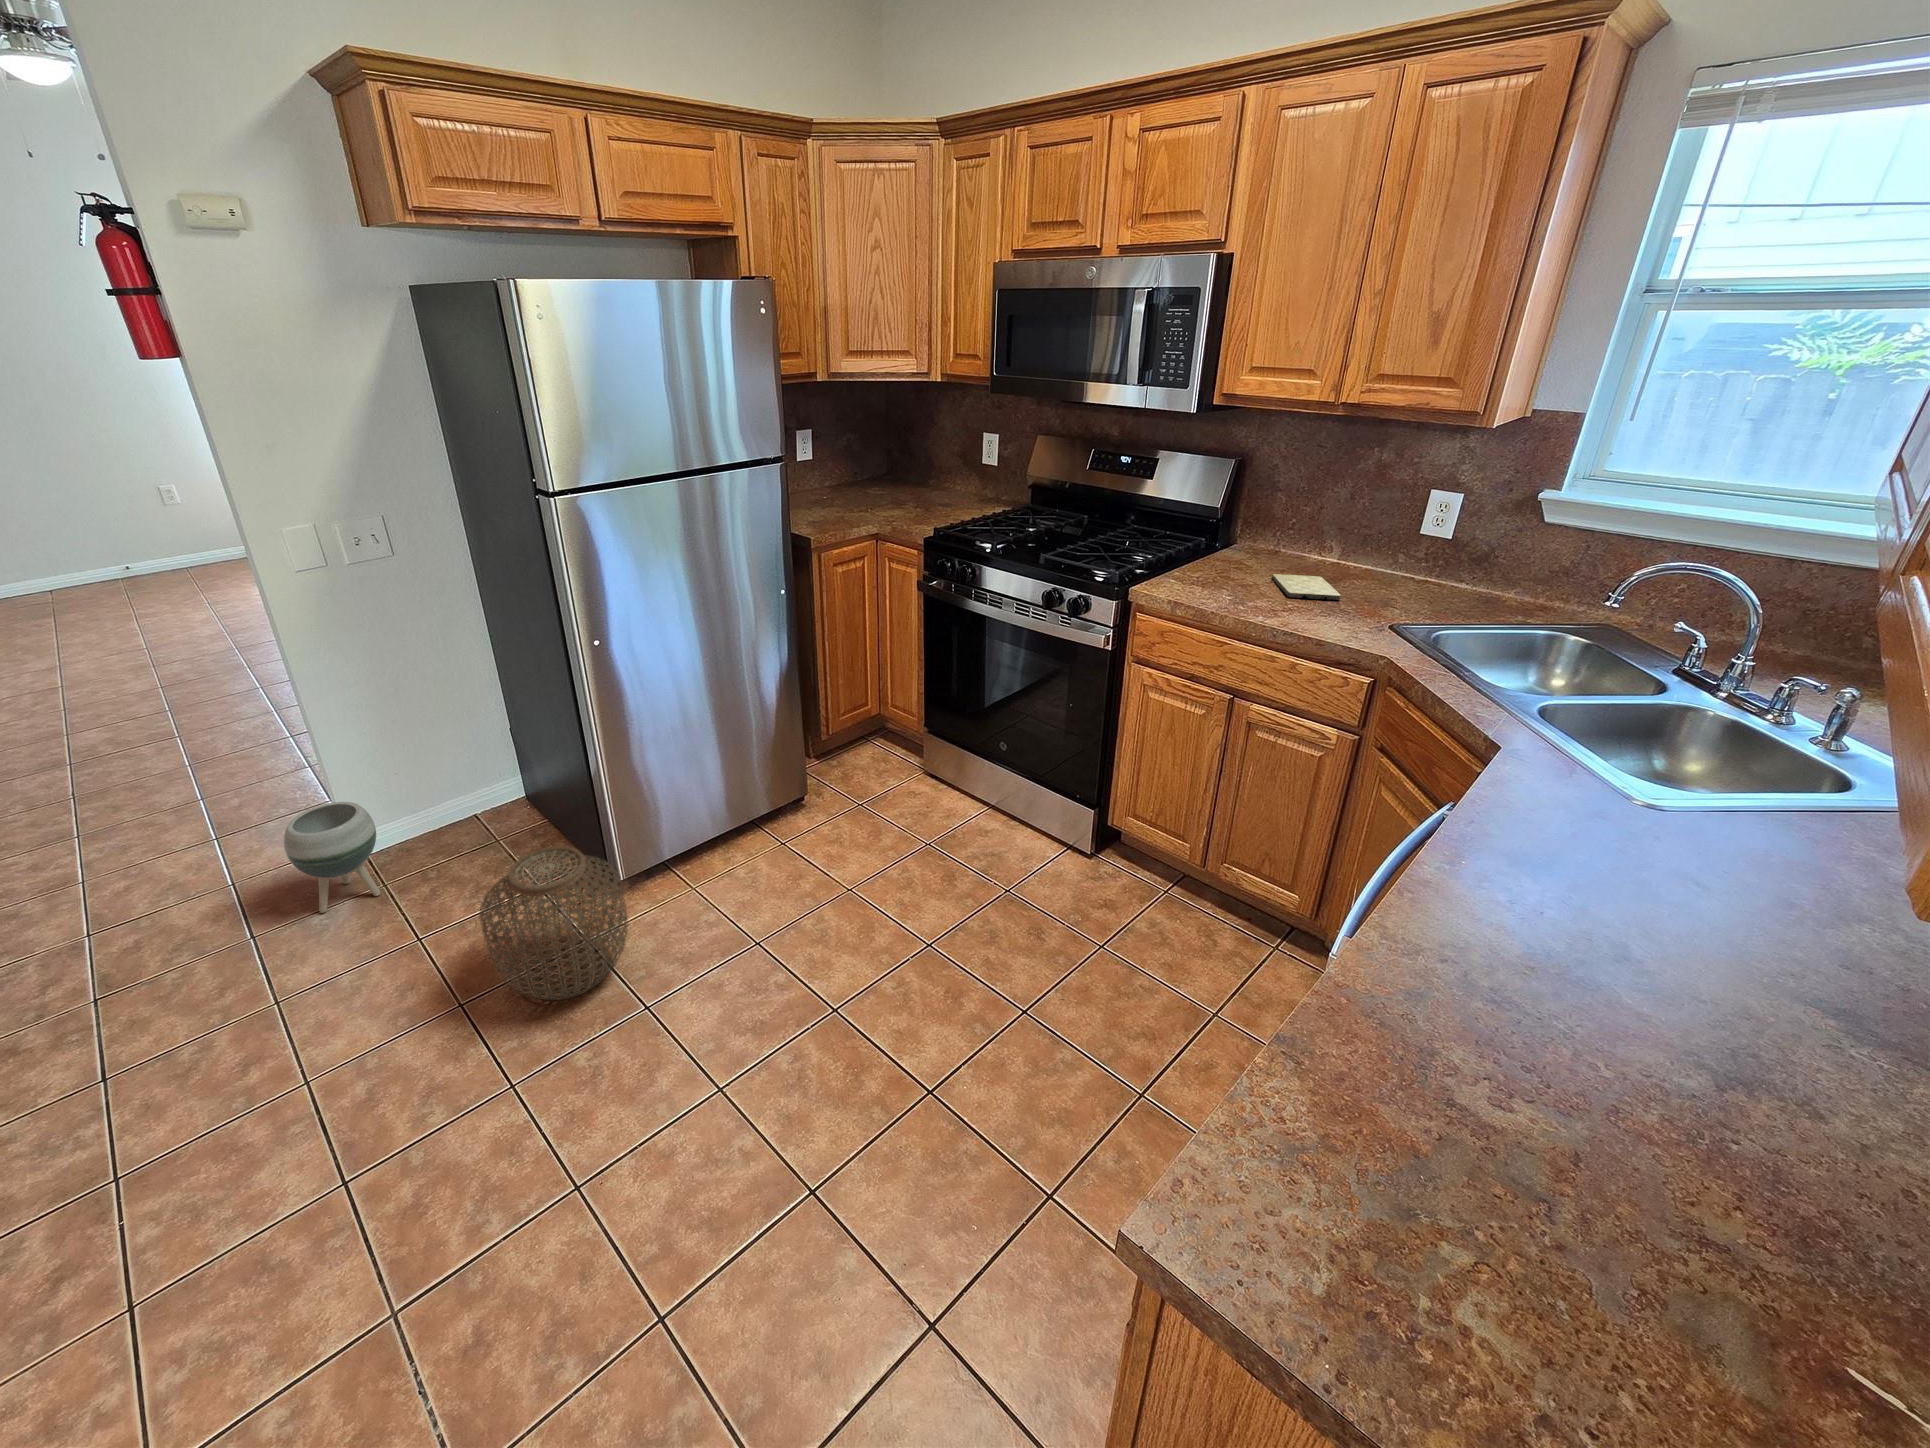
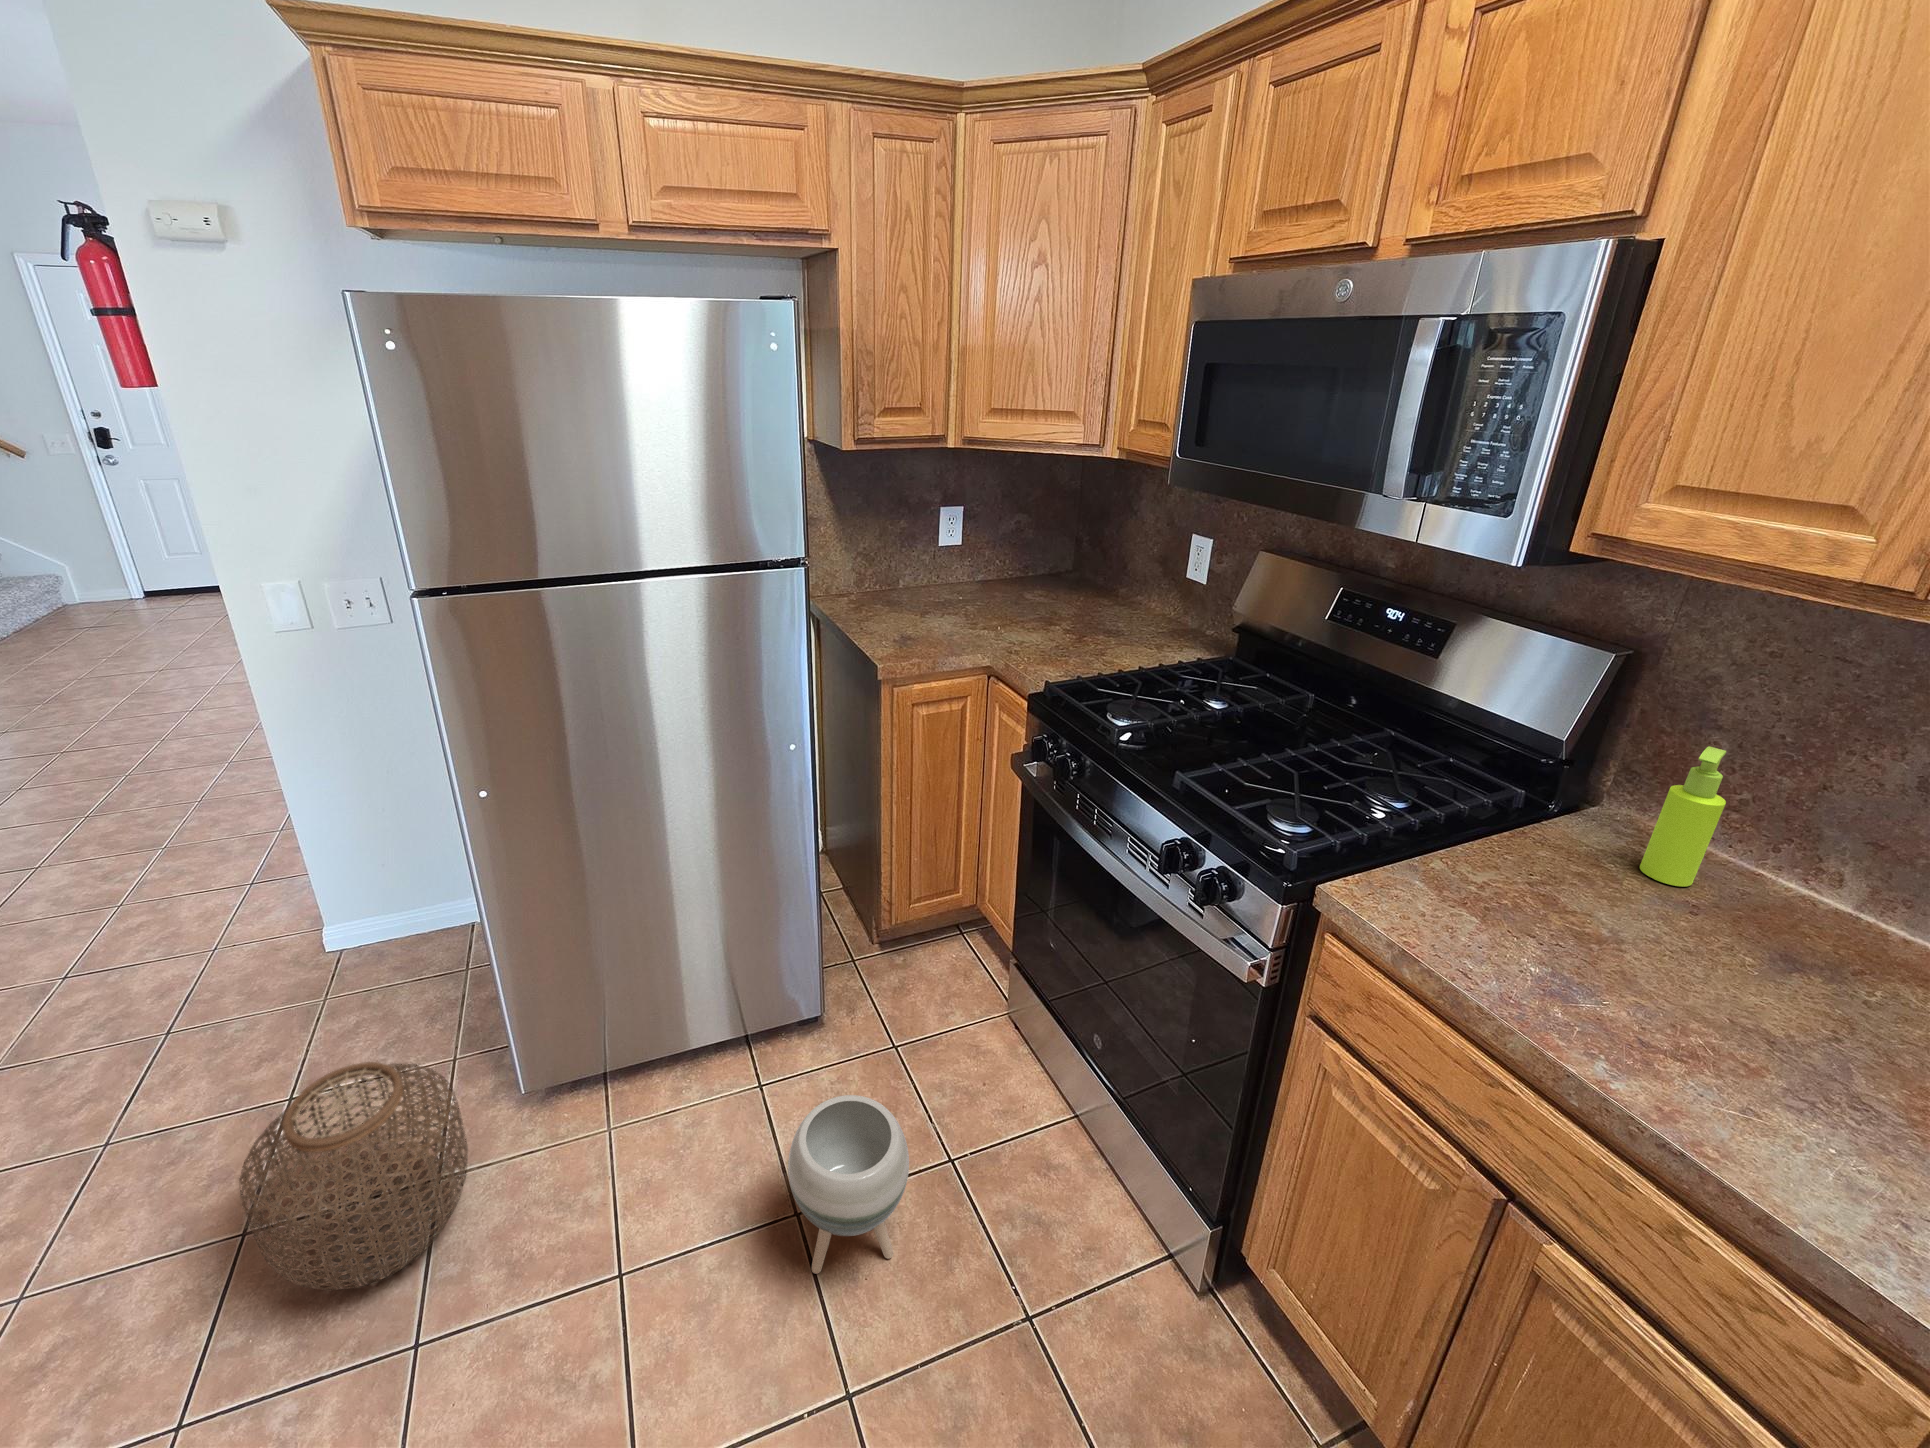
soap dispenser: none [1258,496,1287,567] -> present [1640,746,1726,887]
cutting board: present [1272,574,1341,600] -> none [1664,917,1856,1052]
planter: present [284,802,381,913] -> present [788,1095,909,1274]

